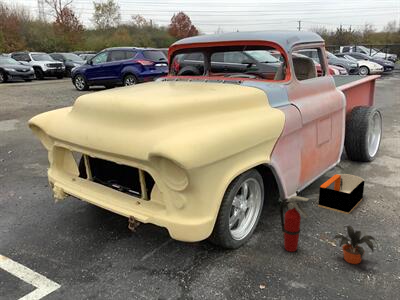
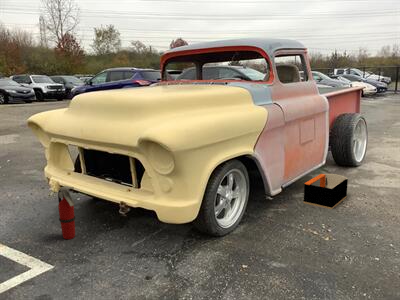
fire extinguisher: present [280,196,310,252] -> present [58,186,75,239]
potted plant: present [333,226,375,264] -> none [312,213,353,248]

